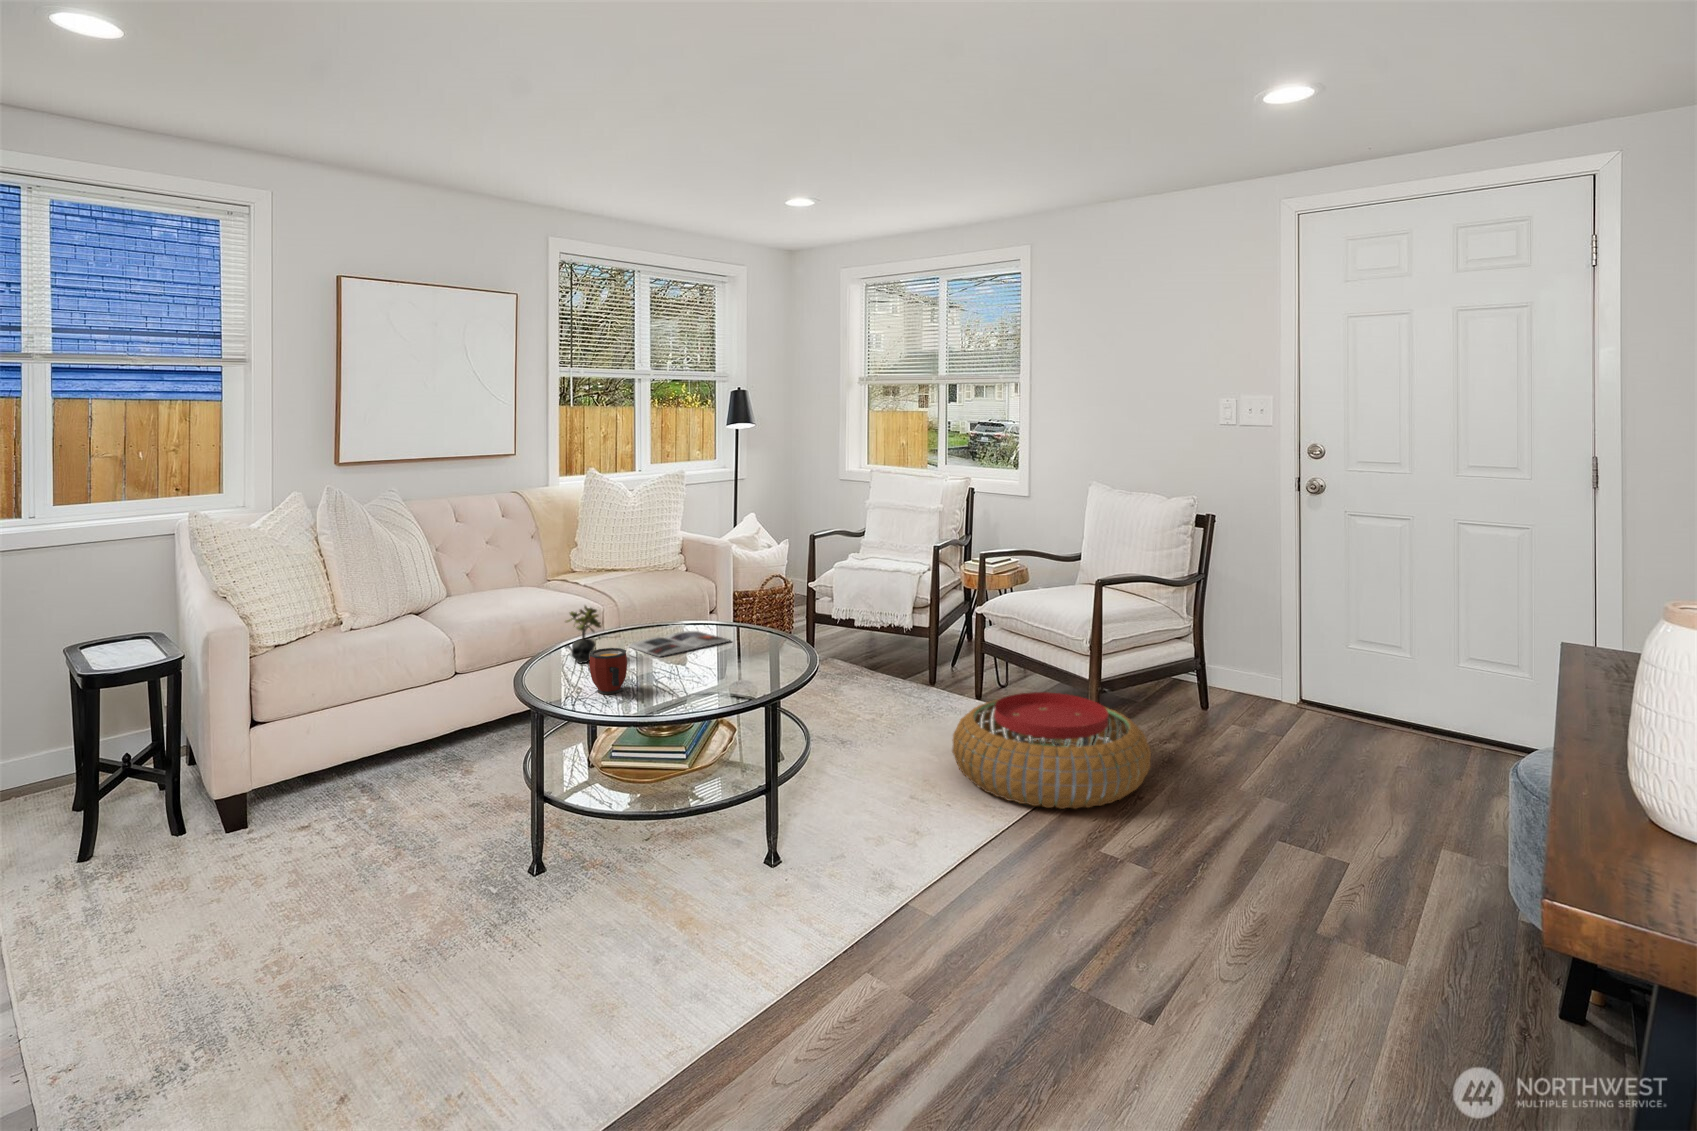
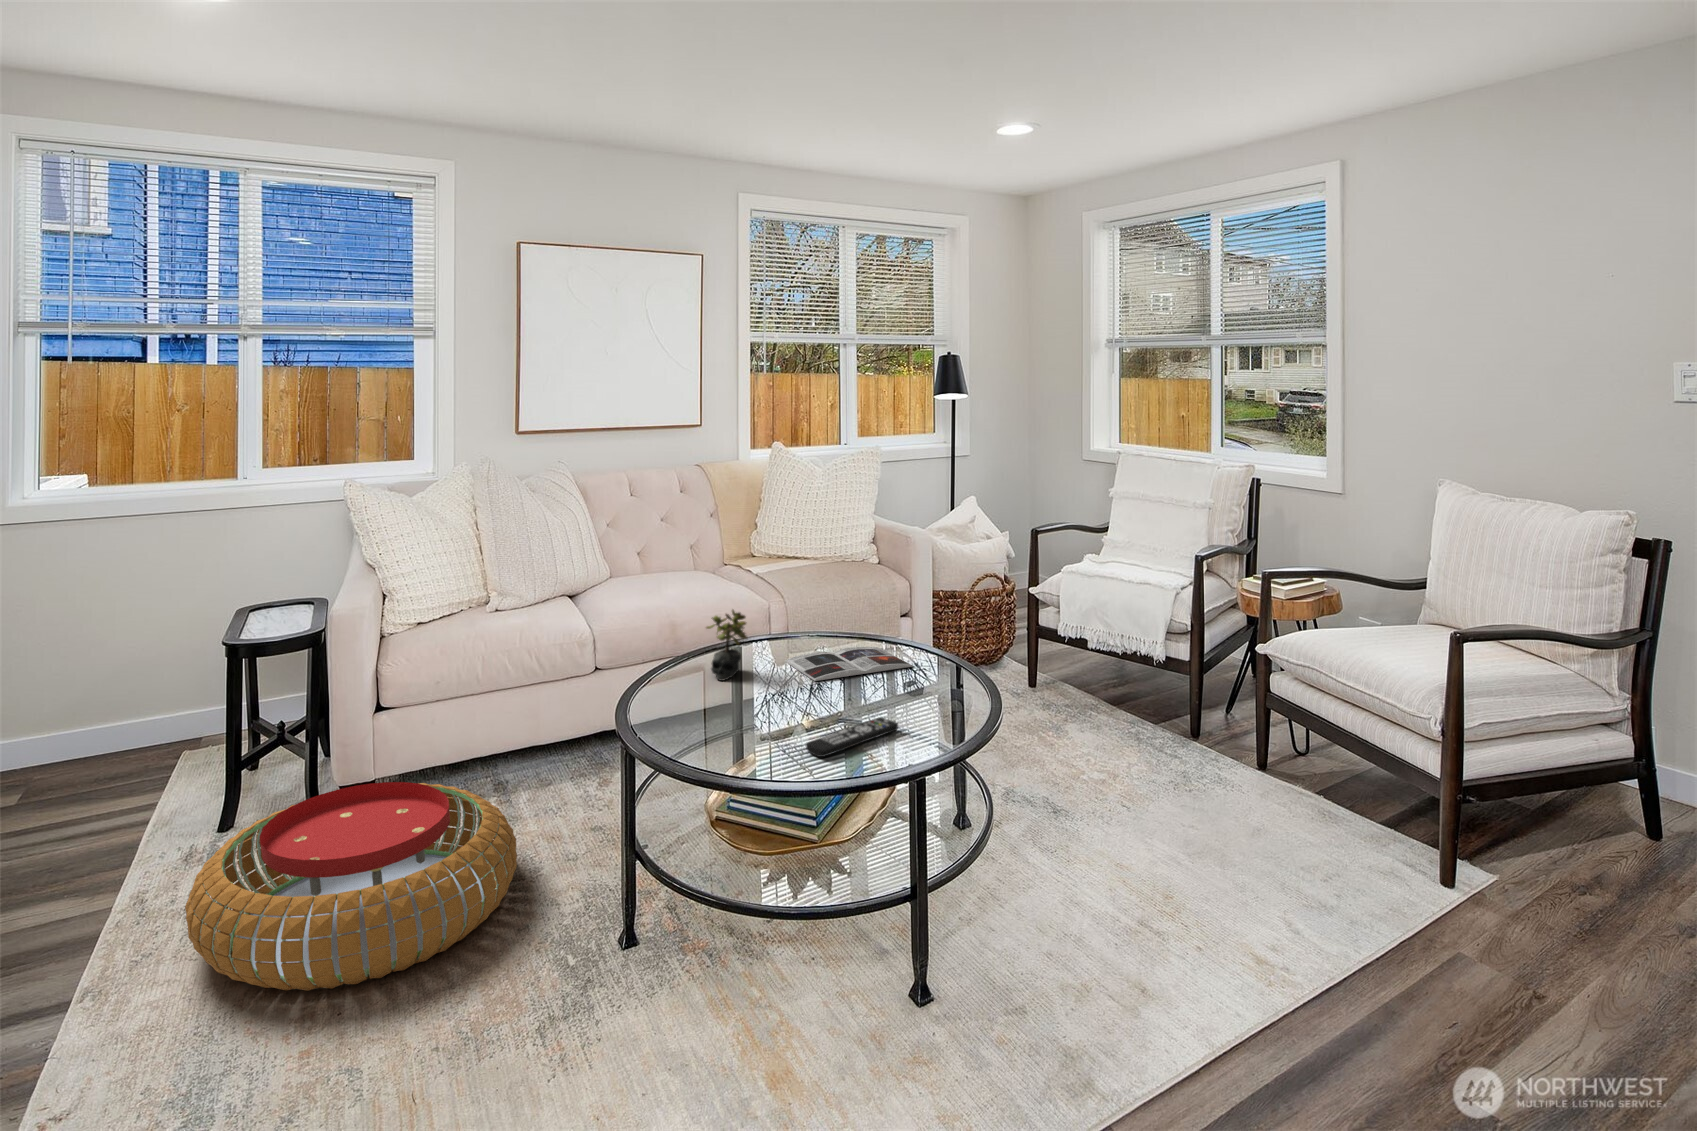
mug: present [589,648,627,694] -> none [708,672,756,733]
remote control: none [675,672,739,700] -> present [806,717,899,757]
pouf: present [952,692,1151,809] -> present [185,782,517,991]

